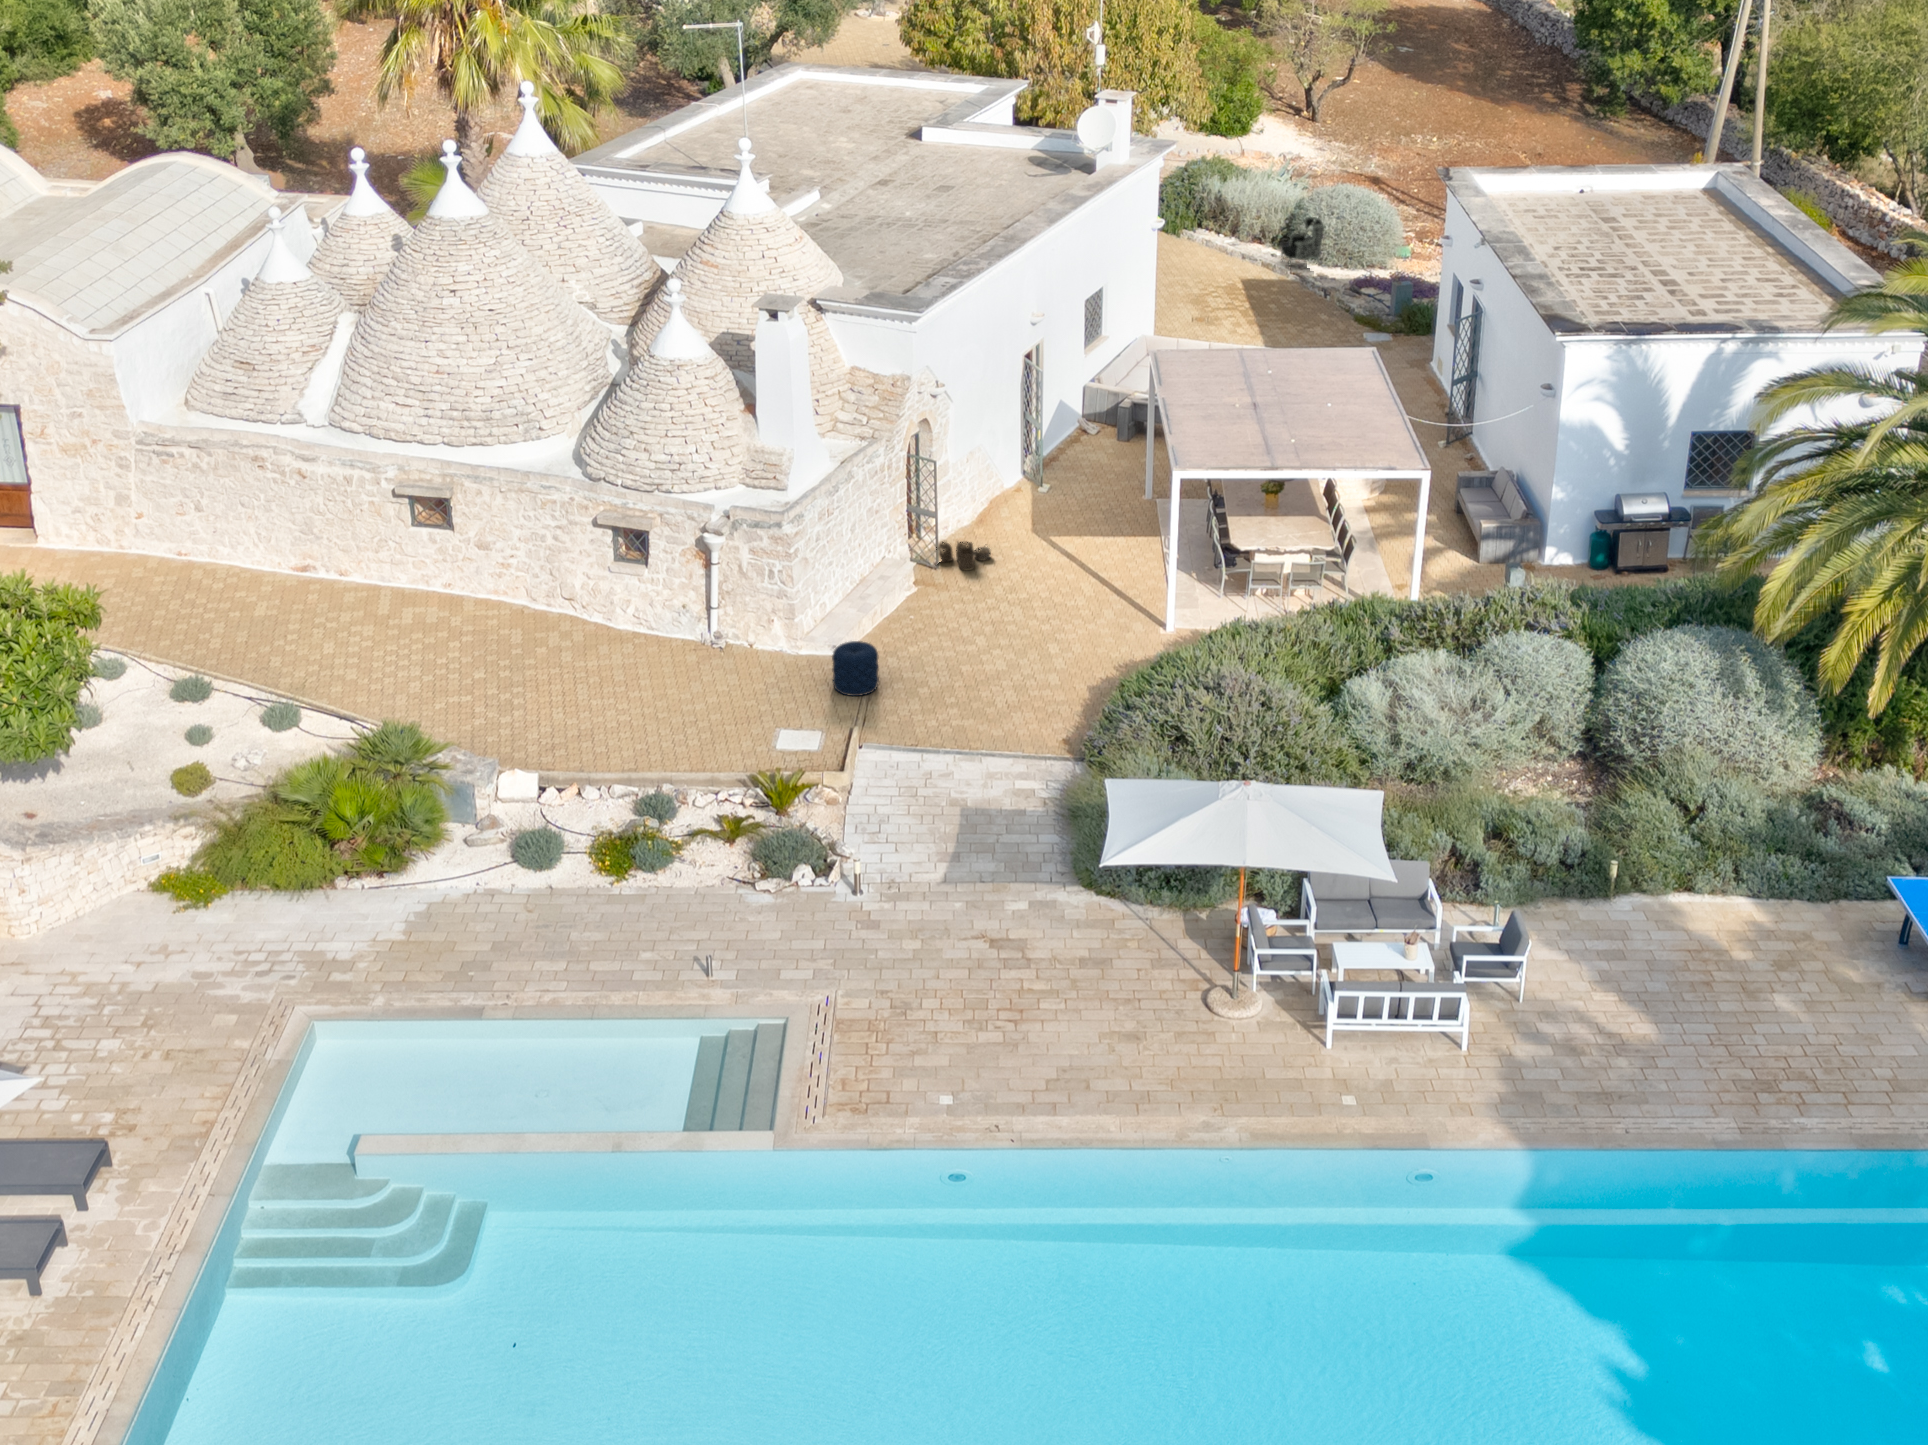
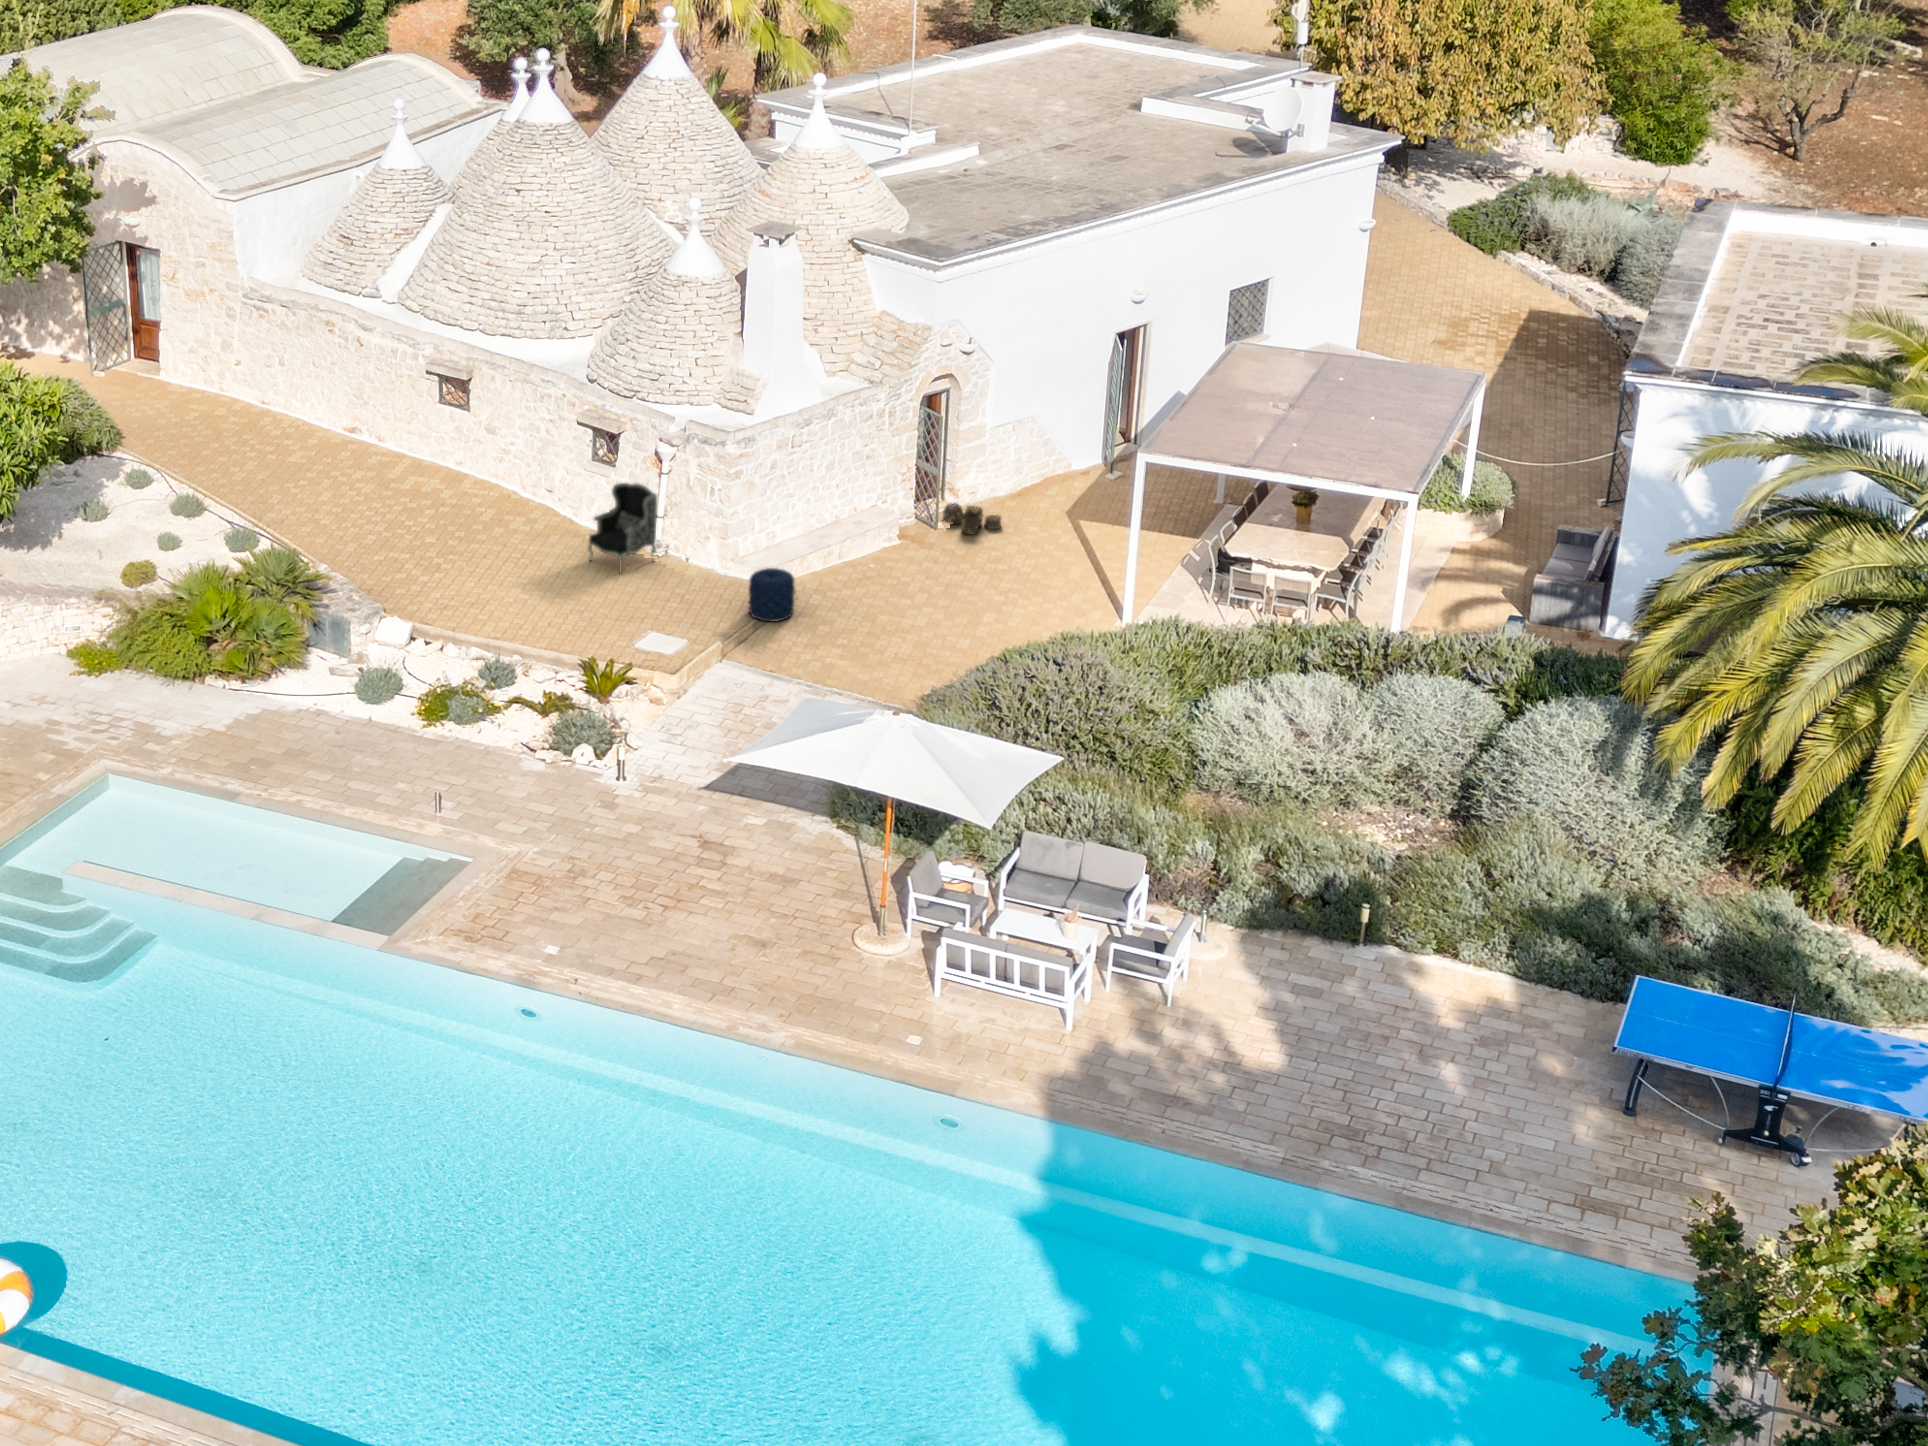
armchair: present [1281,217,1324,266] -> present [588,483,657,573]

